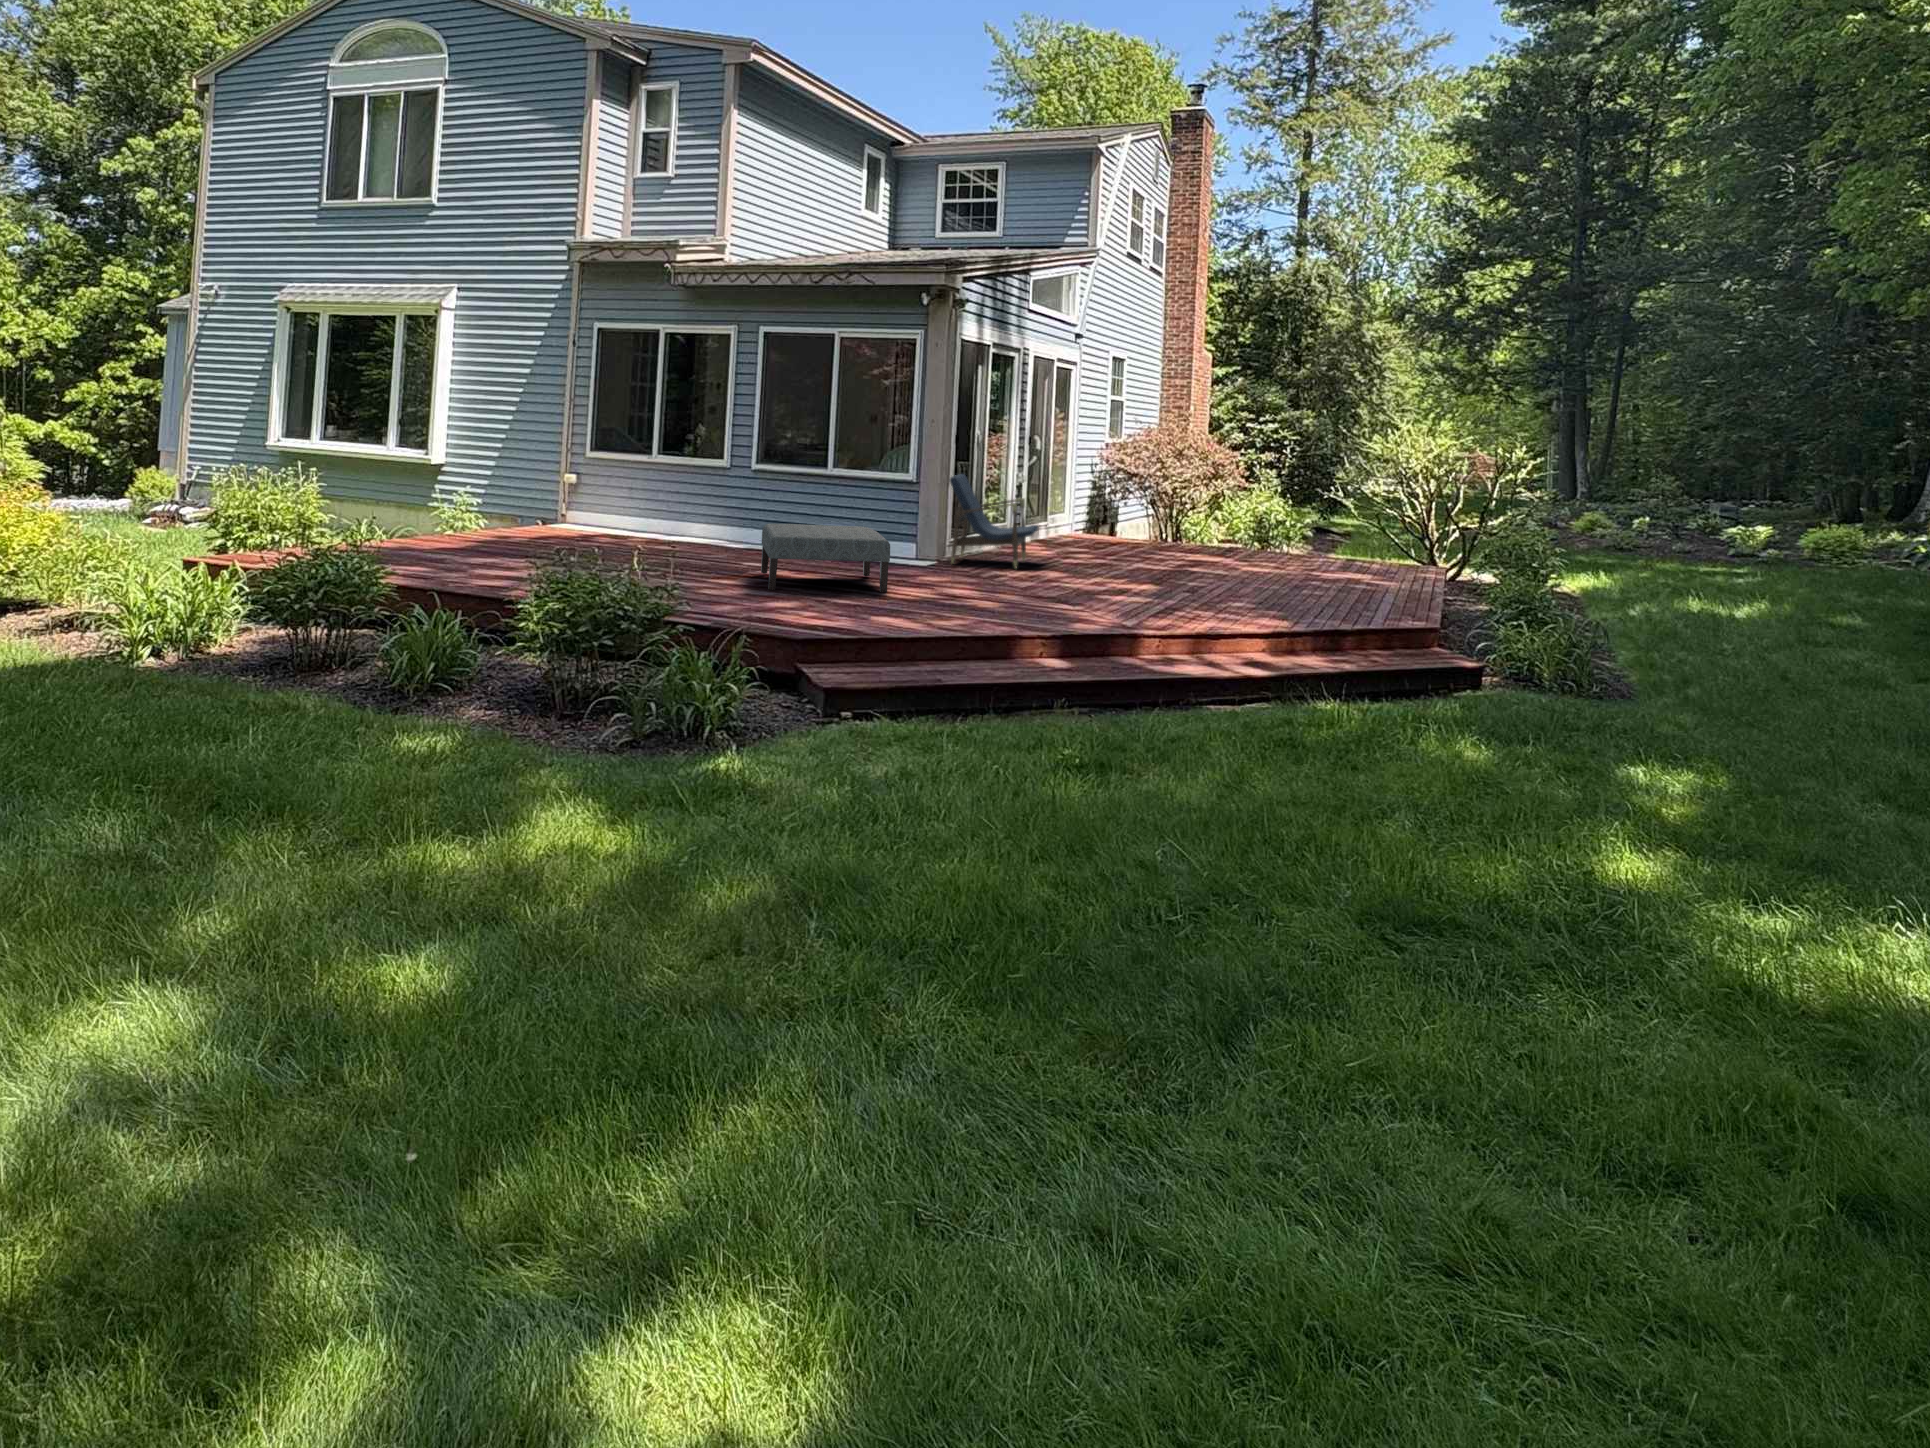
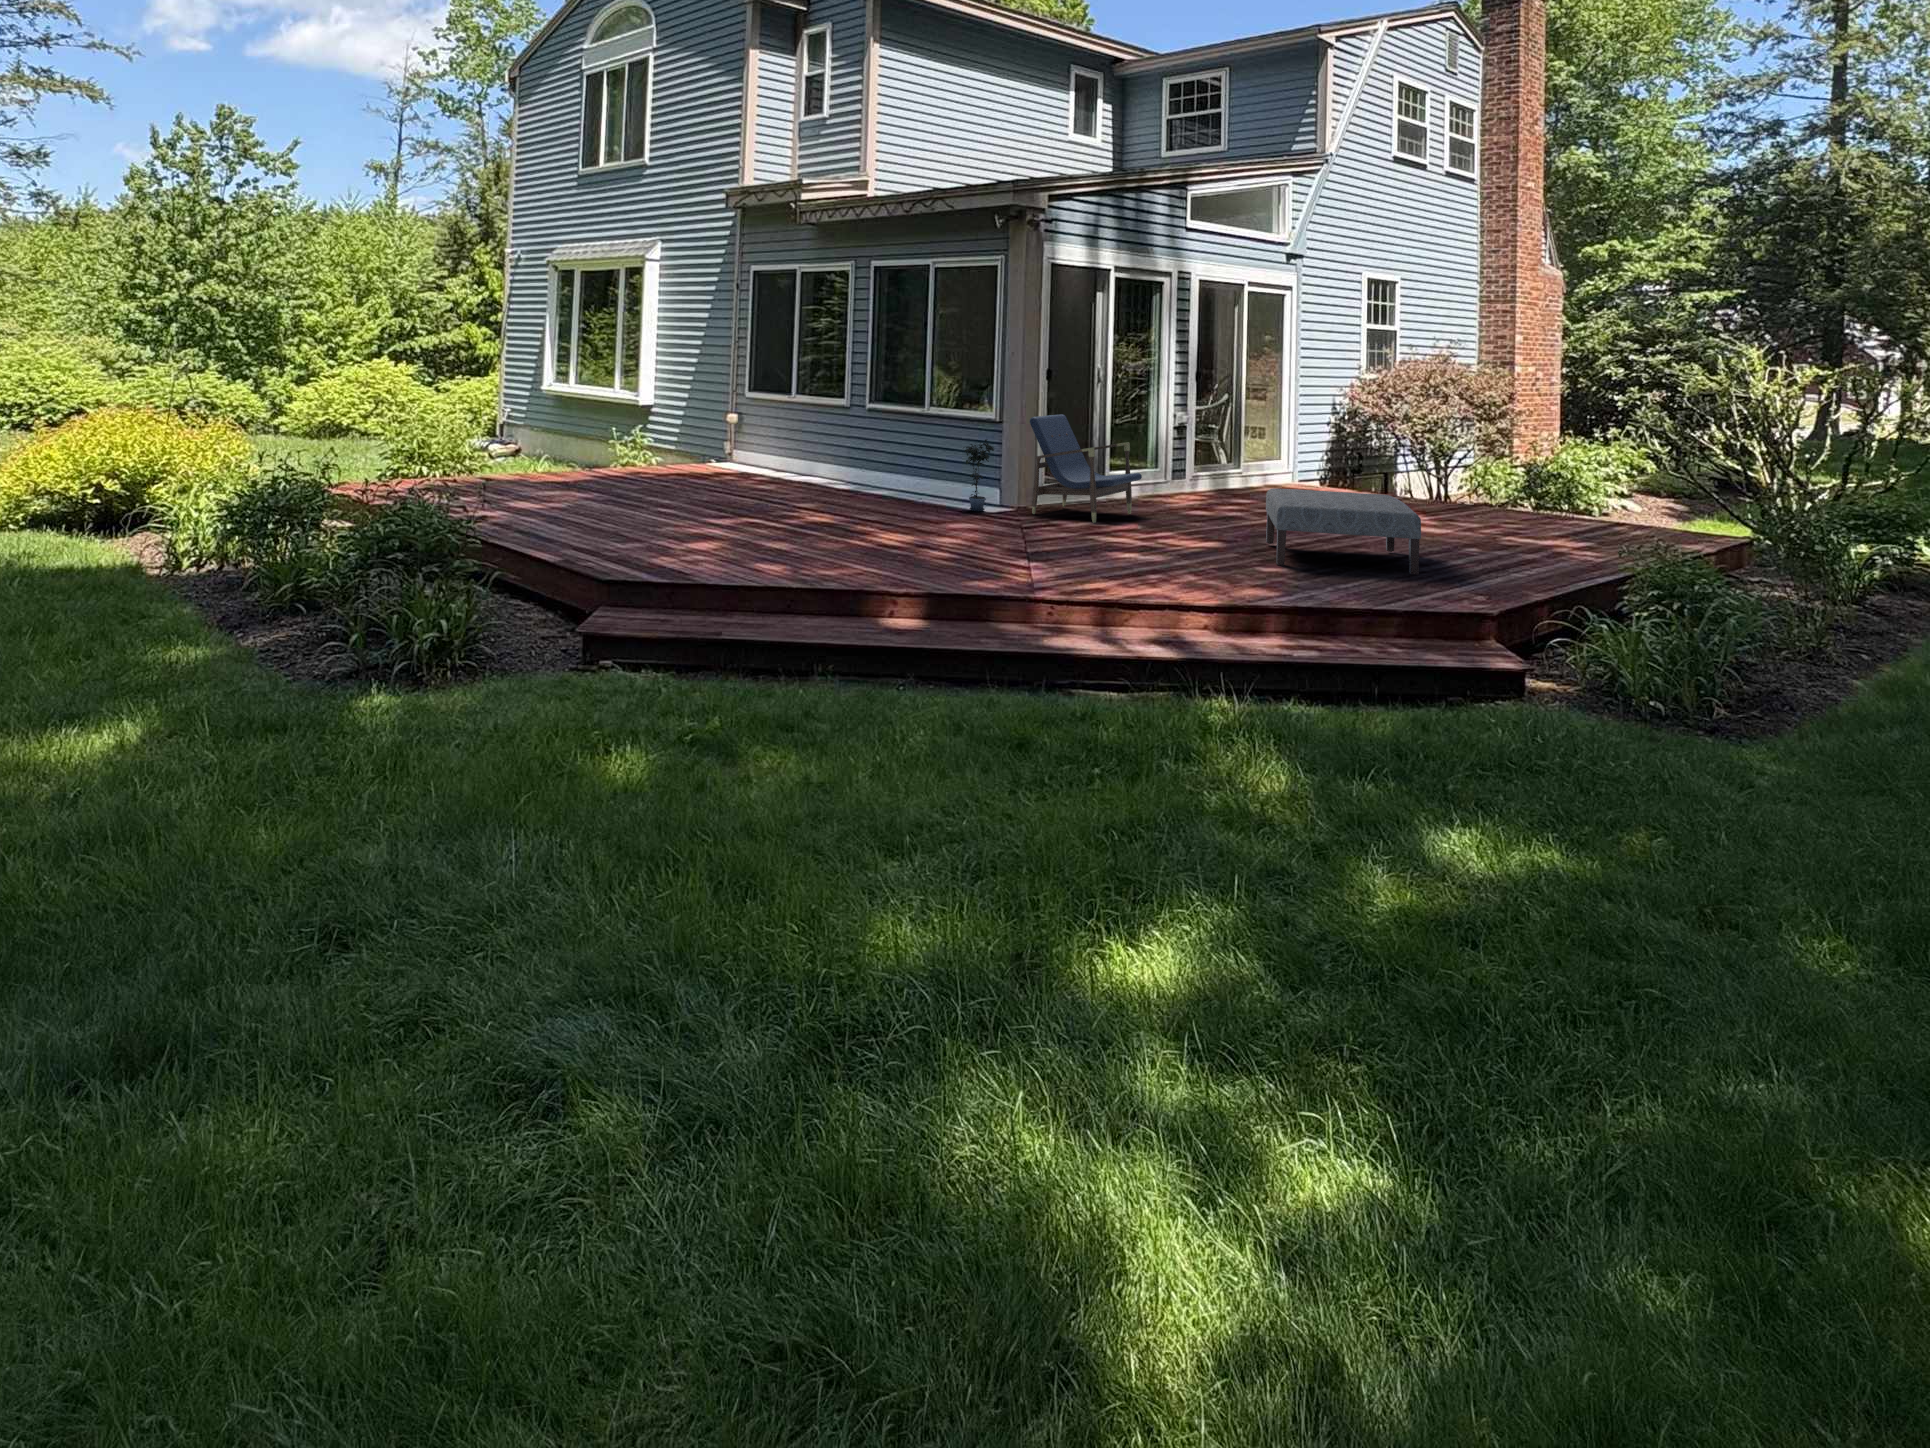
potted plant: none [891,497,920,563] -> present [963,439,994,511]
ottoman: present [761,523,890,592] -> present [1266,488,1421,574]

